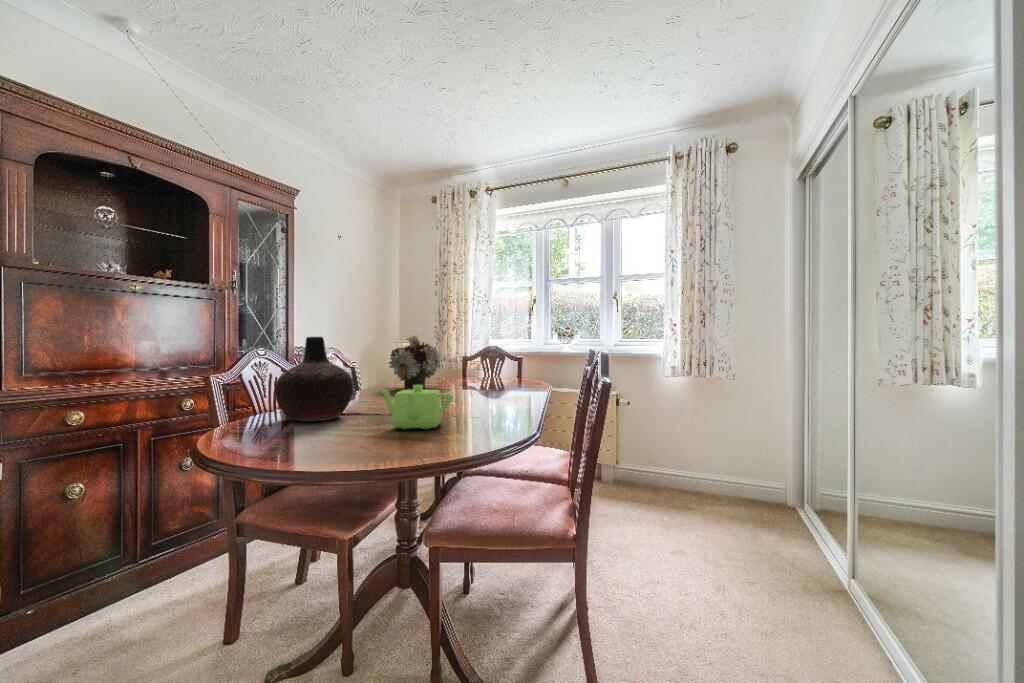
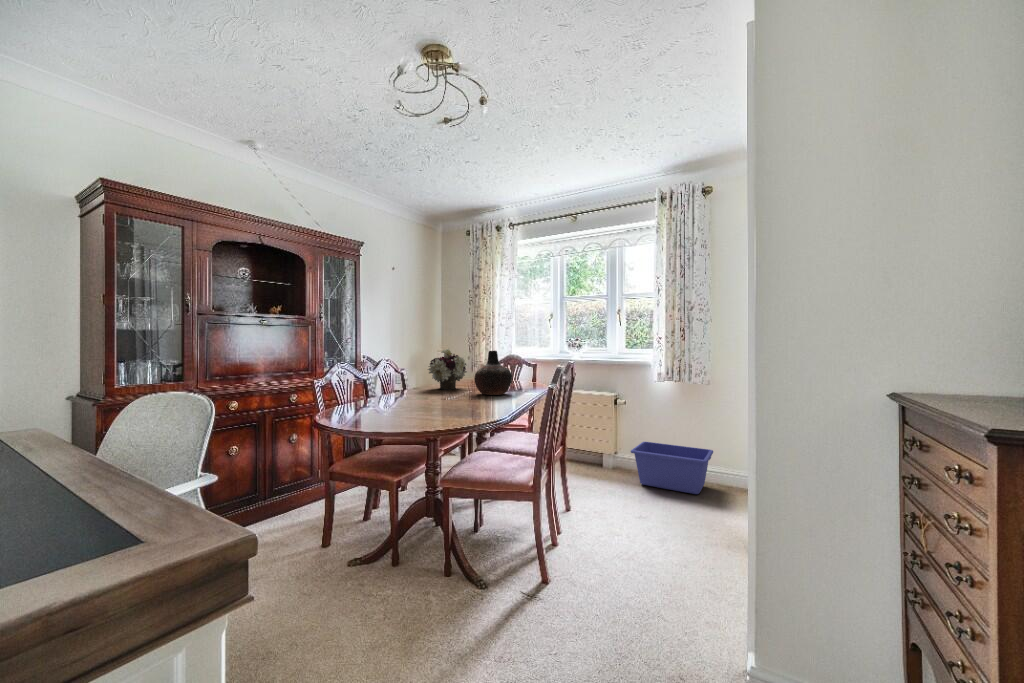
vase: present [275,337,354,421] -> present [474,351,512,395]
teapot: present [378,385,453,429] -> none [413,387,461,416]
storage bin: none [644,450,741,514] -> present [631,442,713,494]

